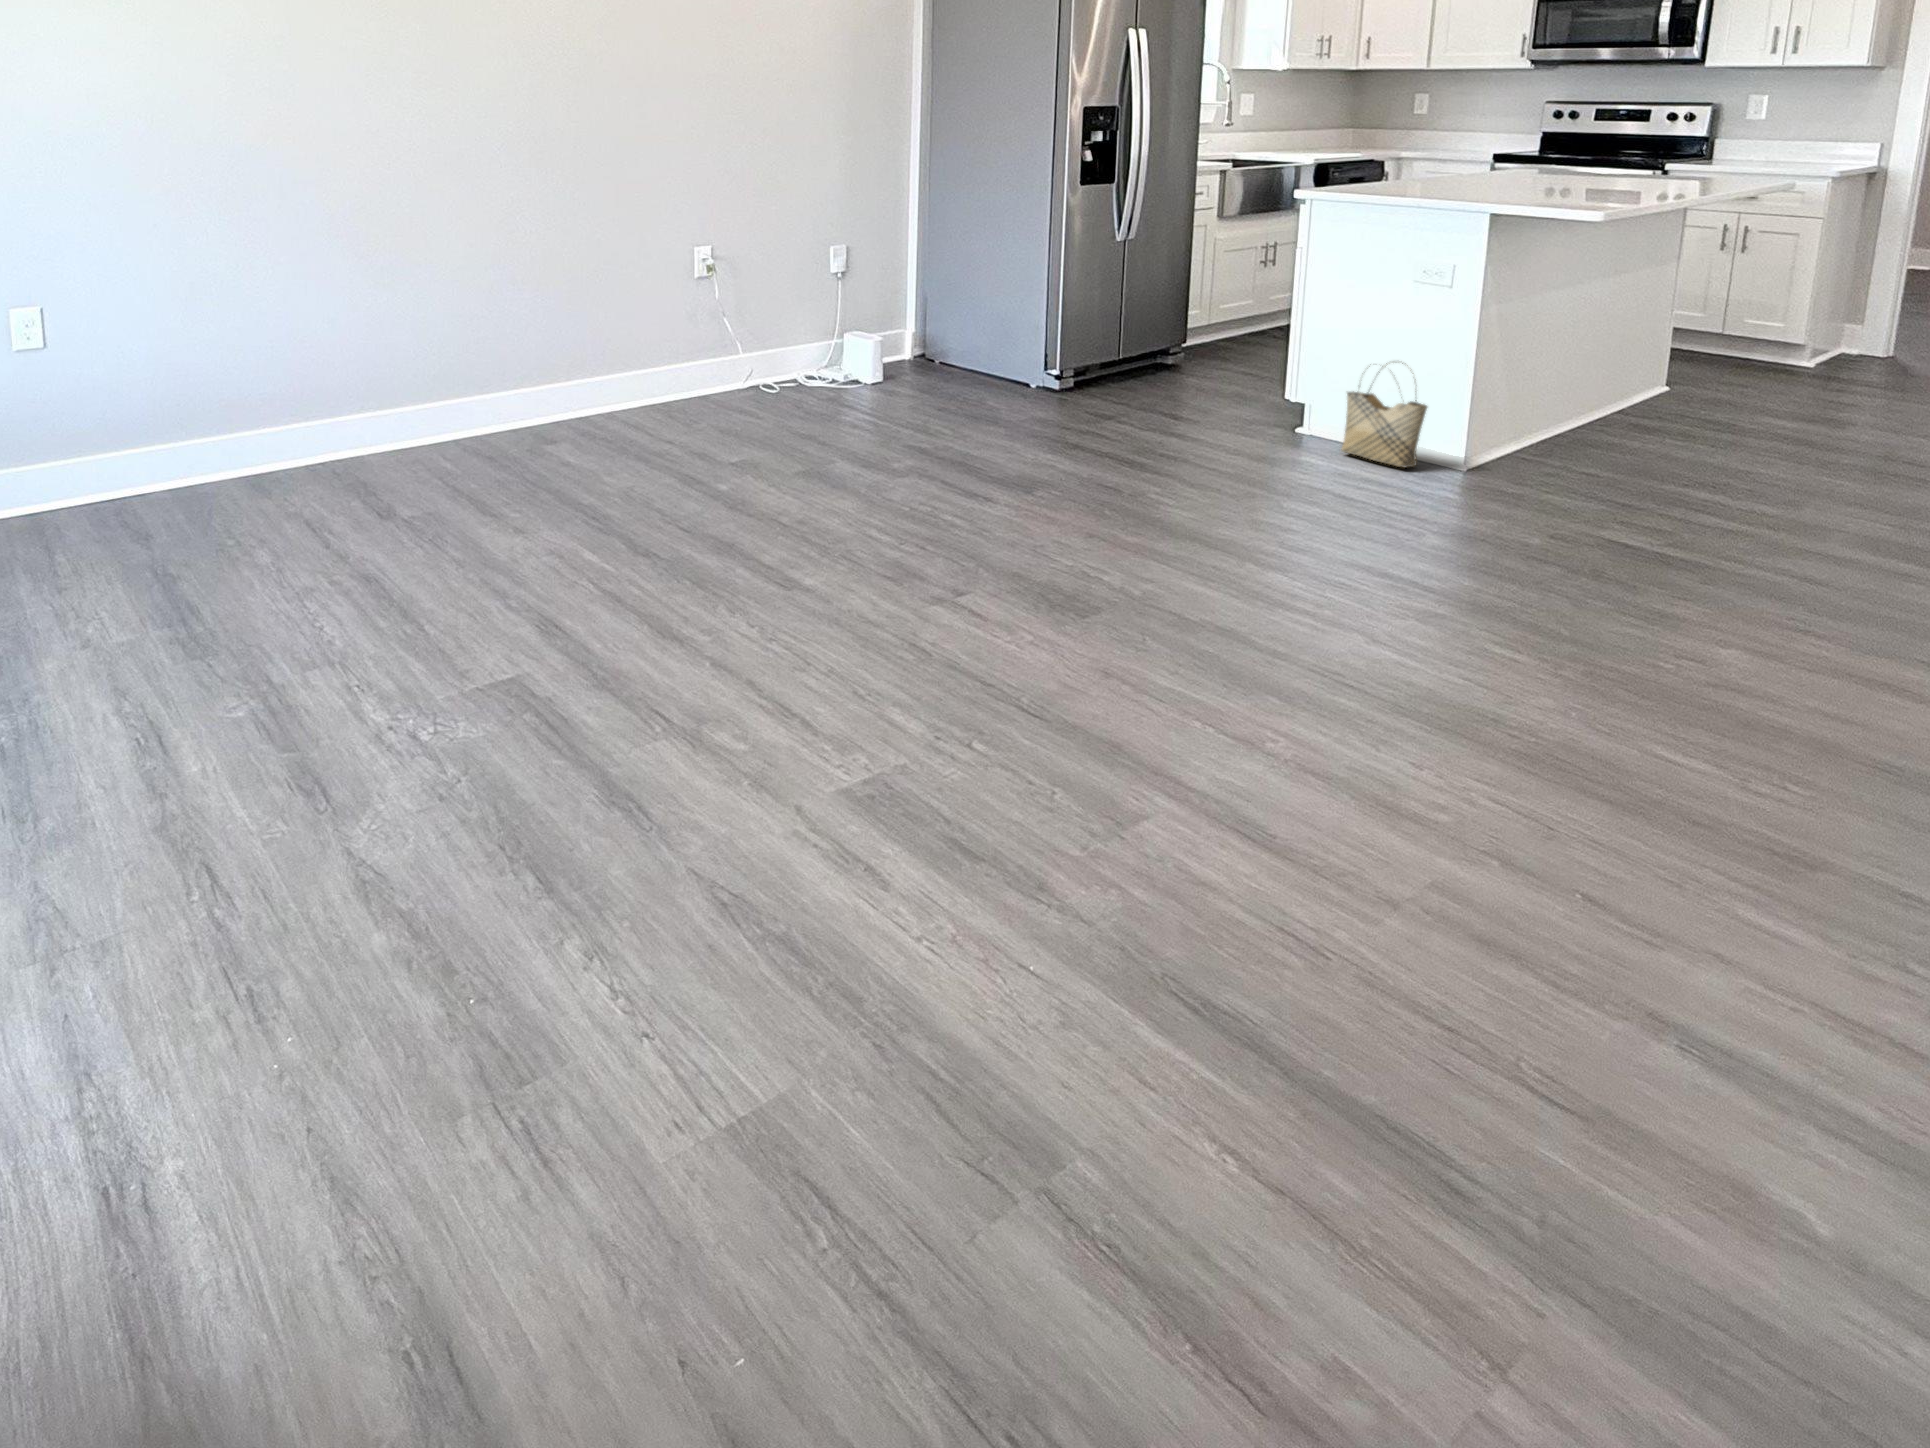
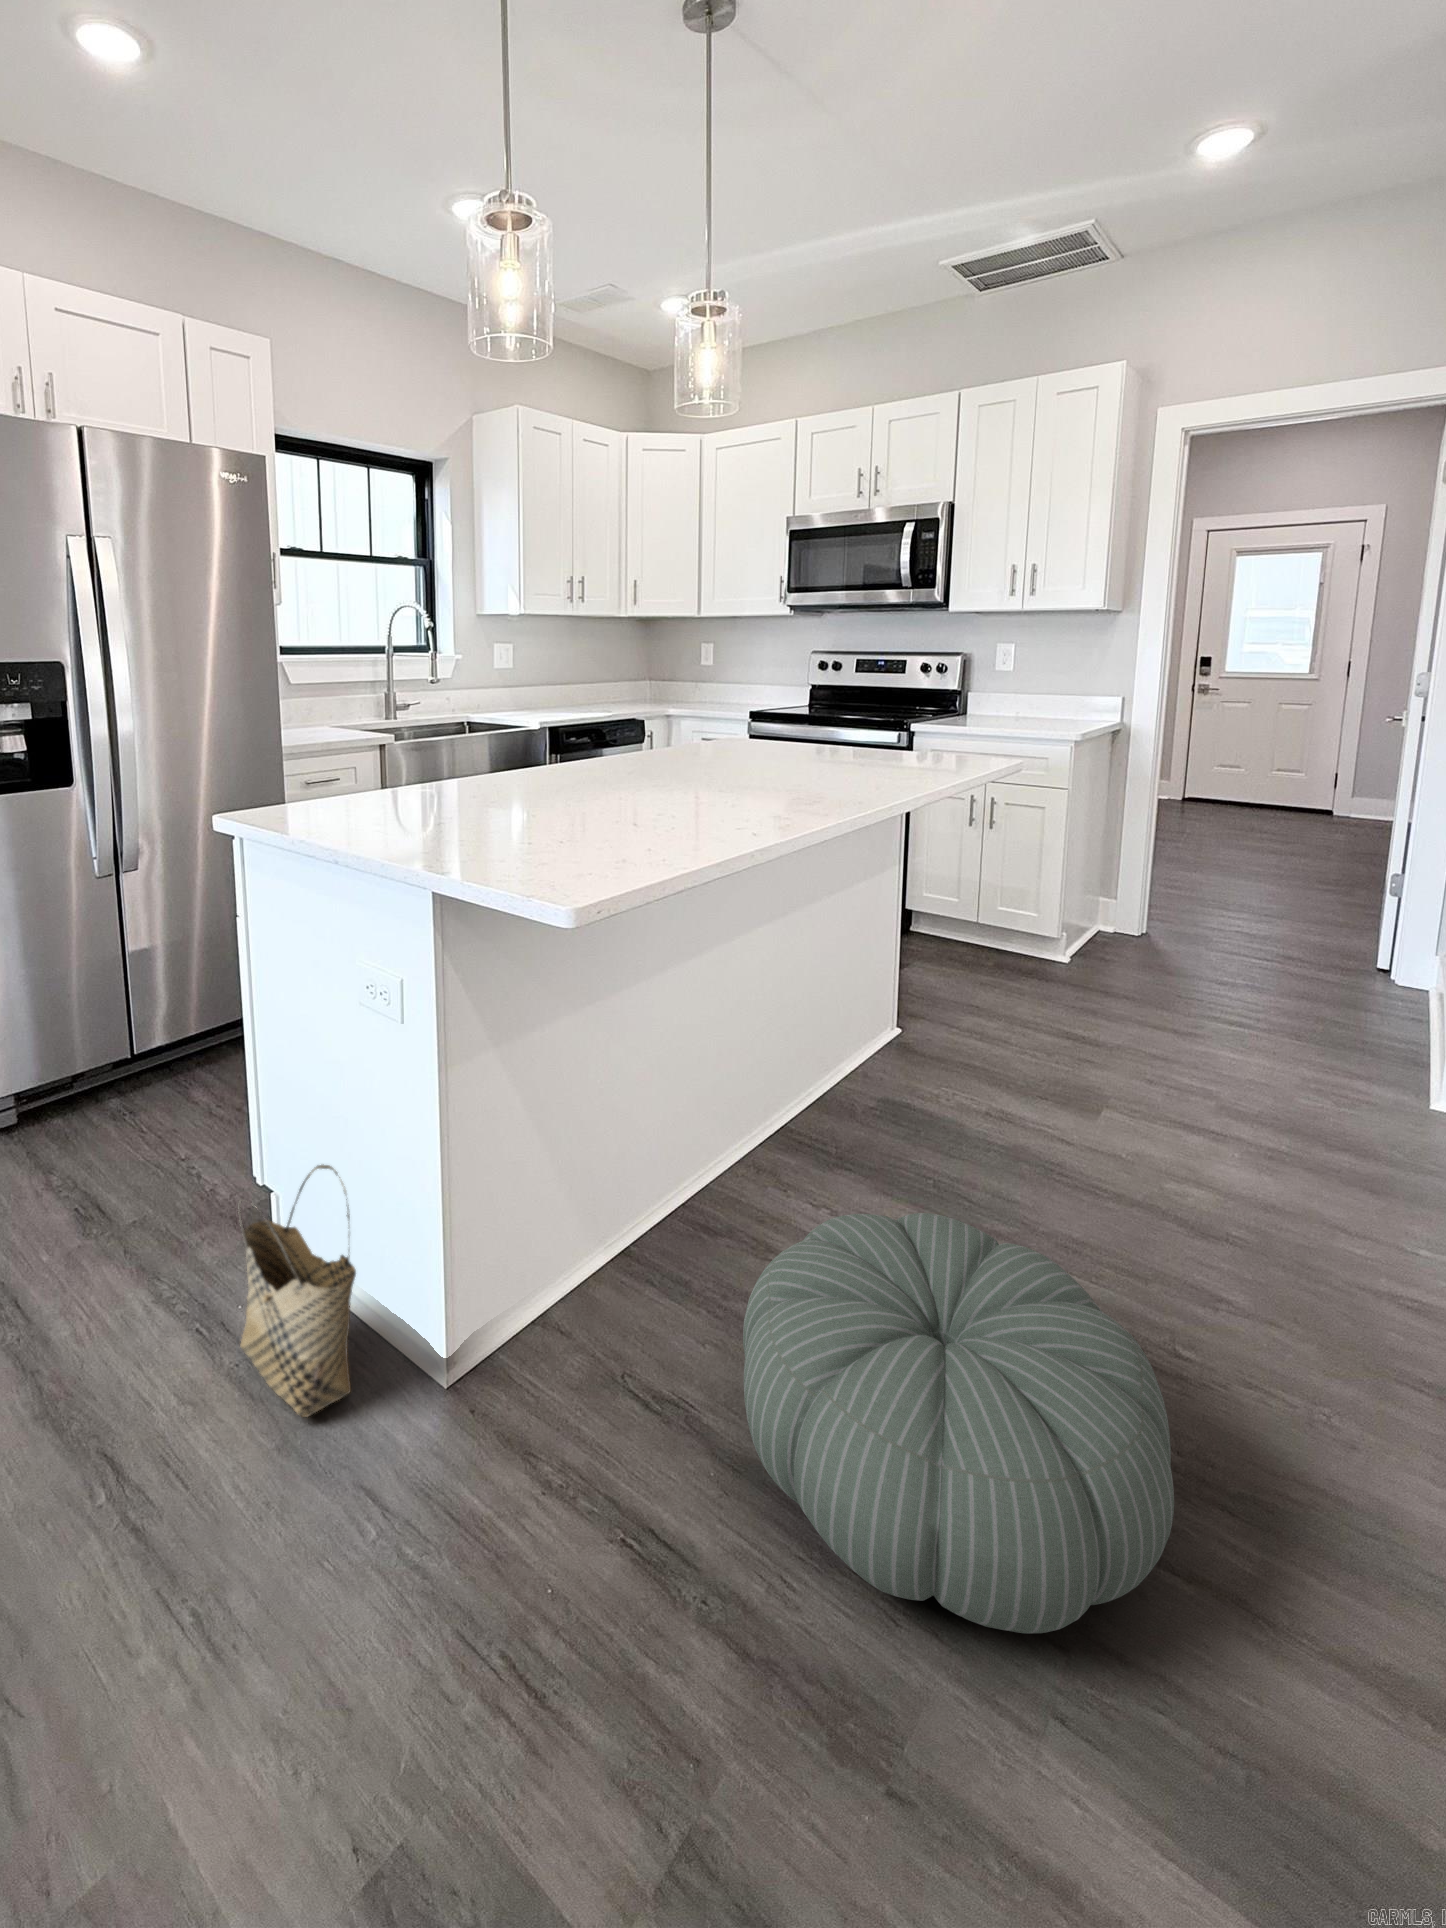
pouf: none [1640,405,1894,523] -> present [743,1213,1174,1633]

